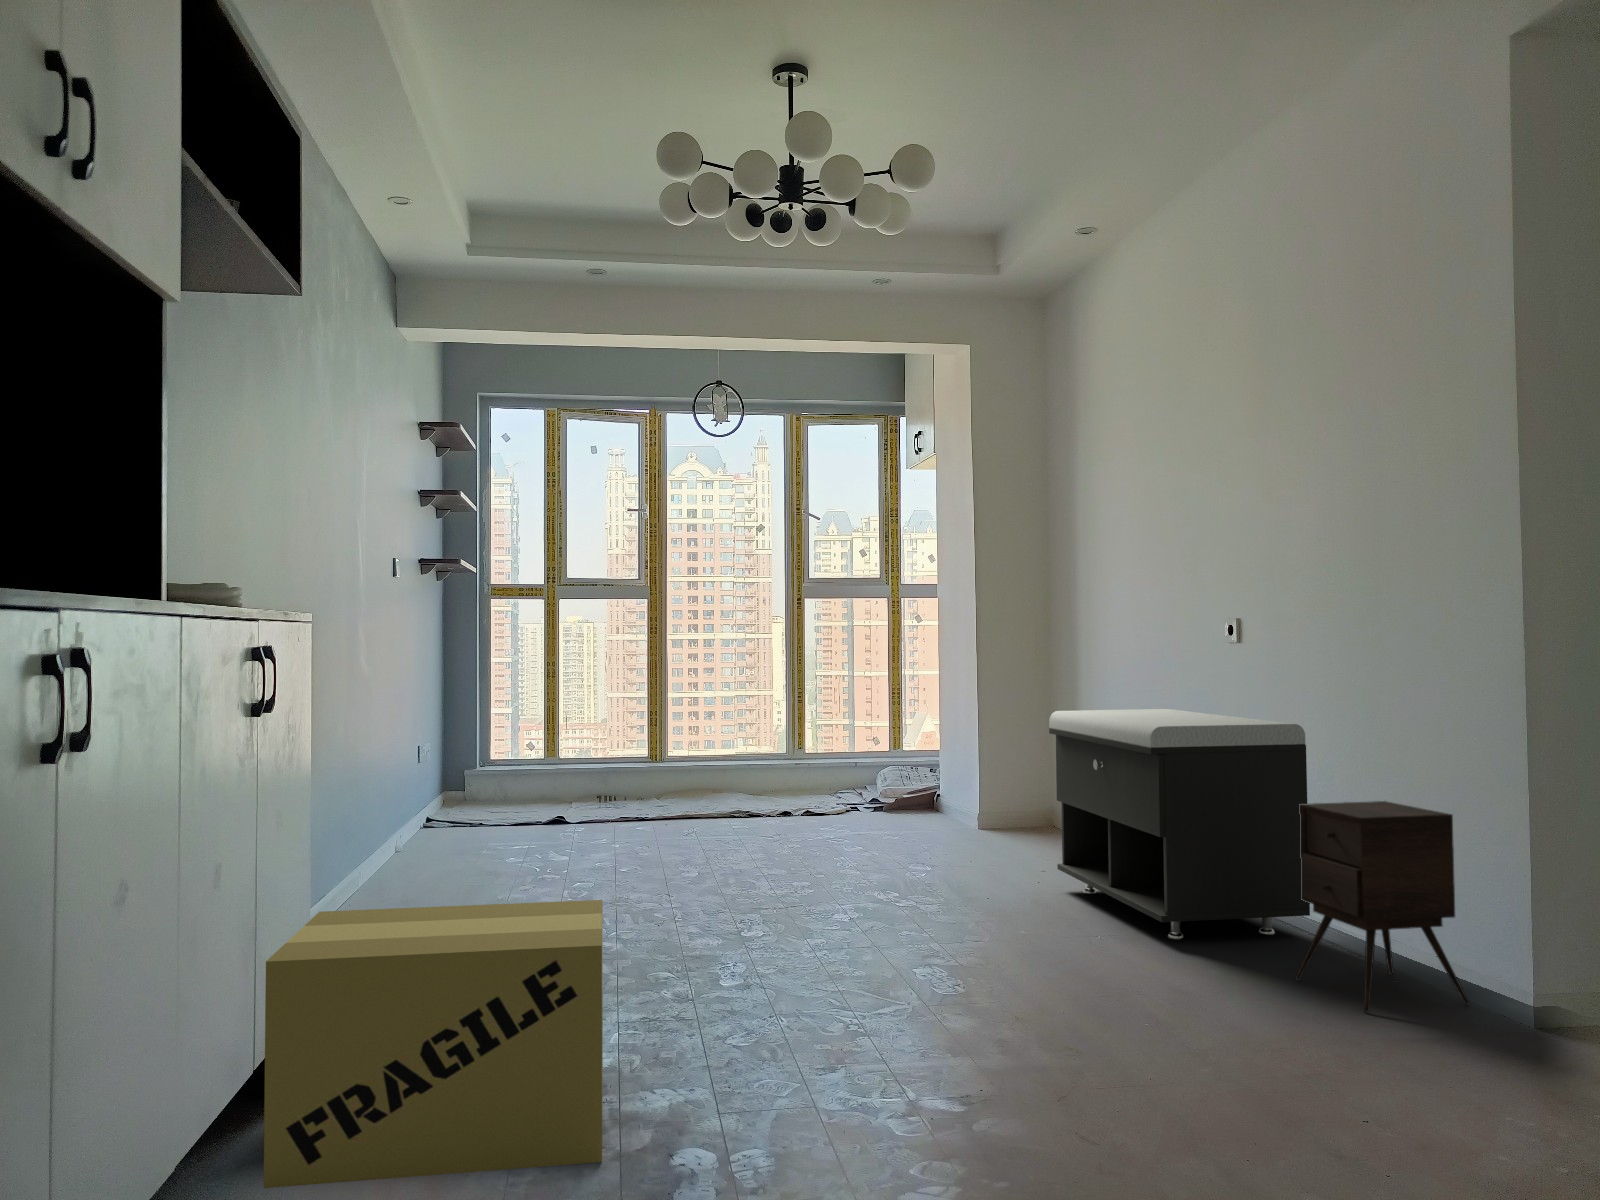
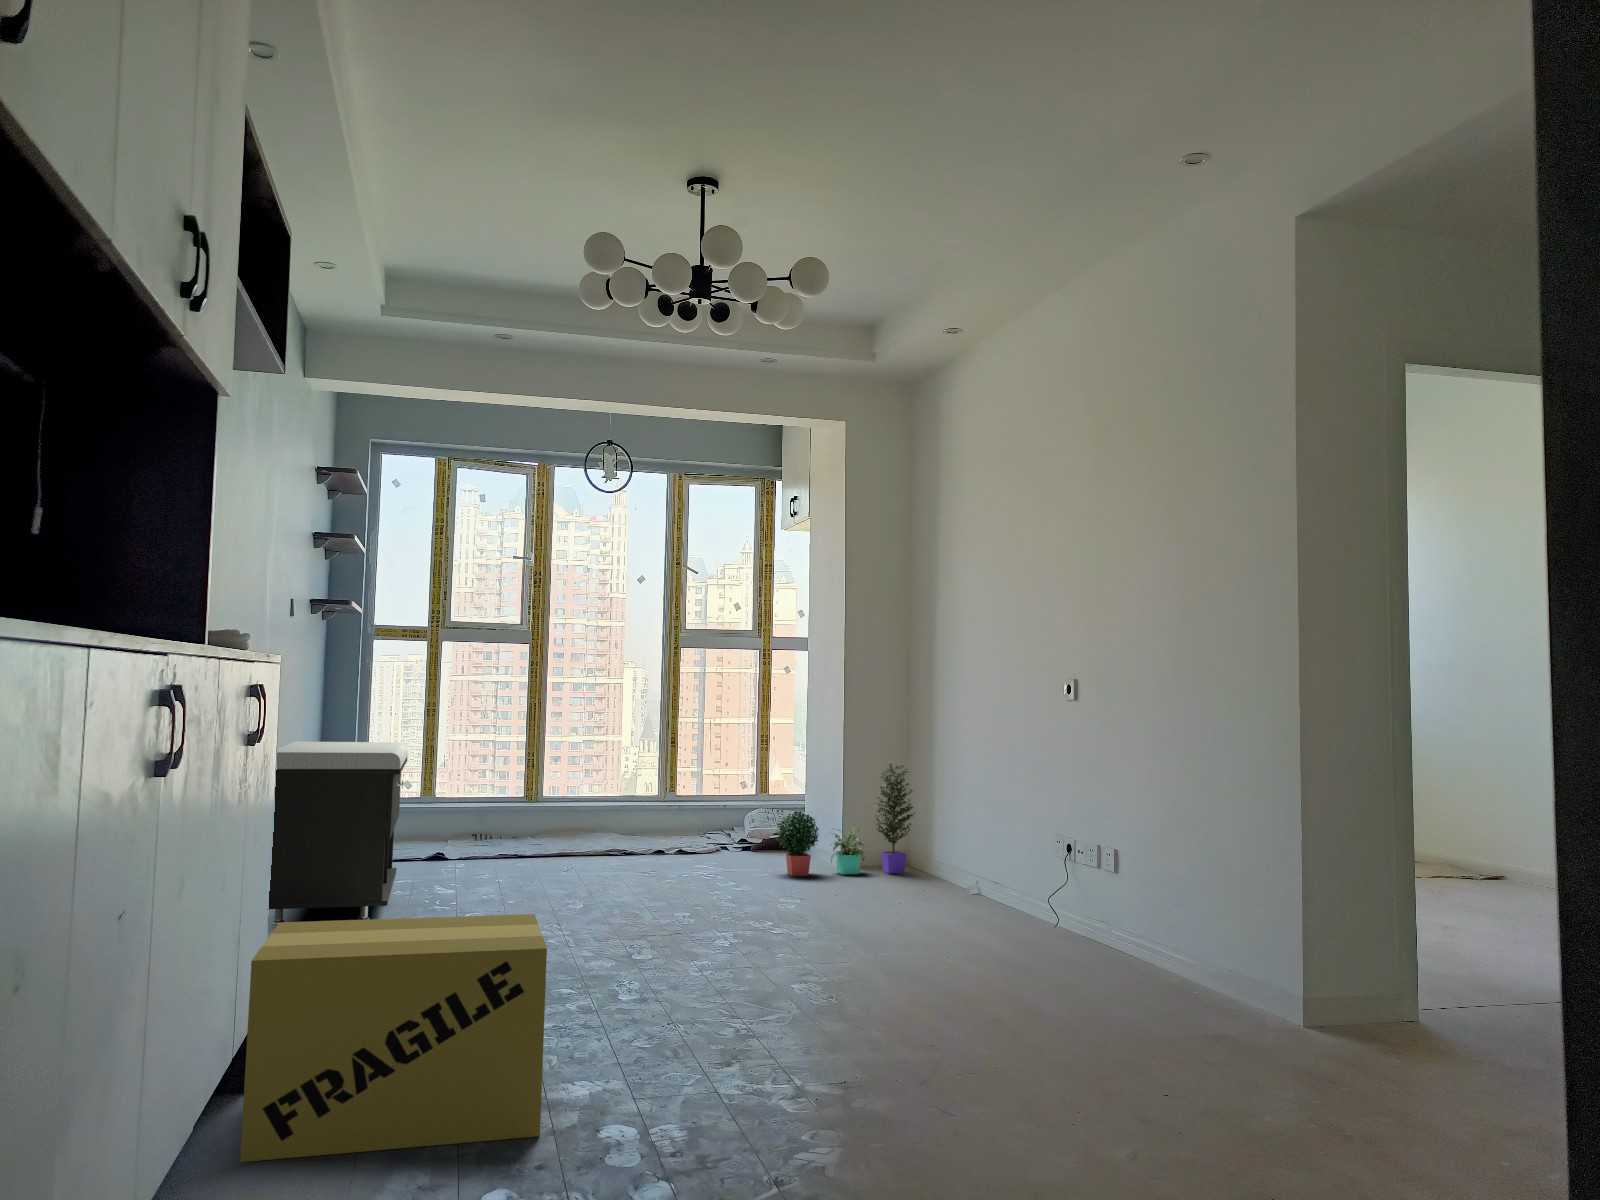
storage bench: present [1049,709,1310,939] -> present [269,742,408,925]
potted plant: none [906,714,1060,840] -> present [777,762,915,876]
side table: present [1296,801,1469,1013] -> none [1115,839,1253,1016]

